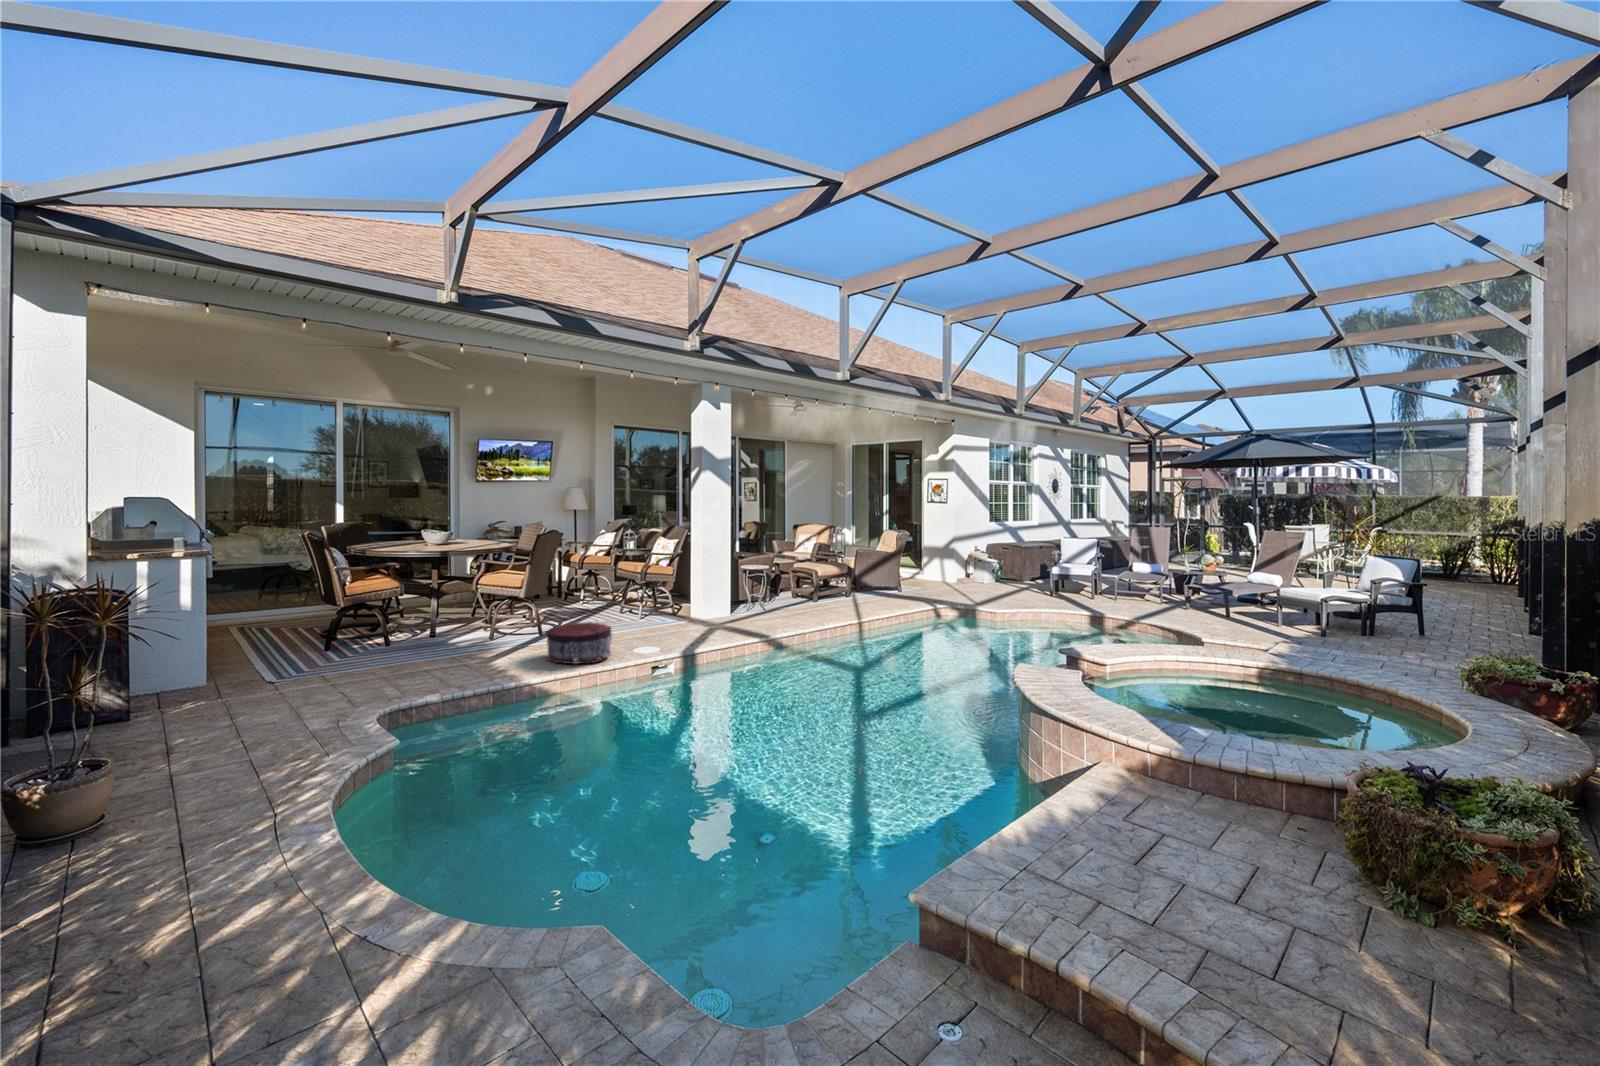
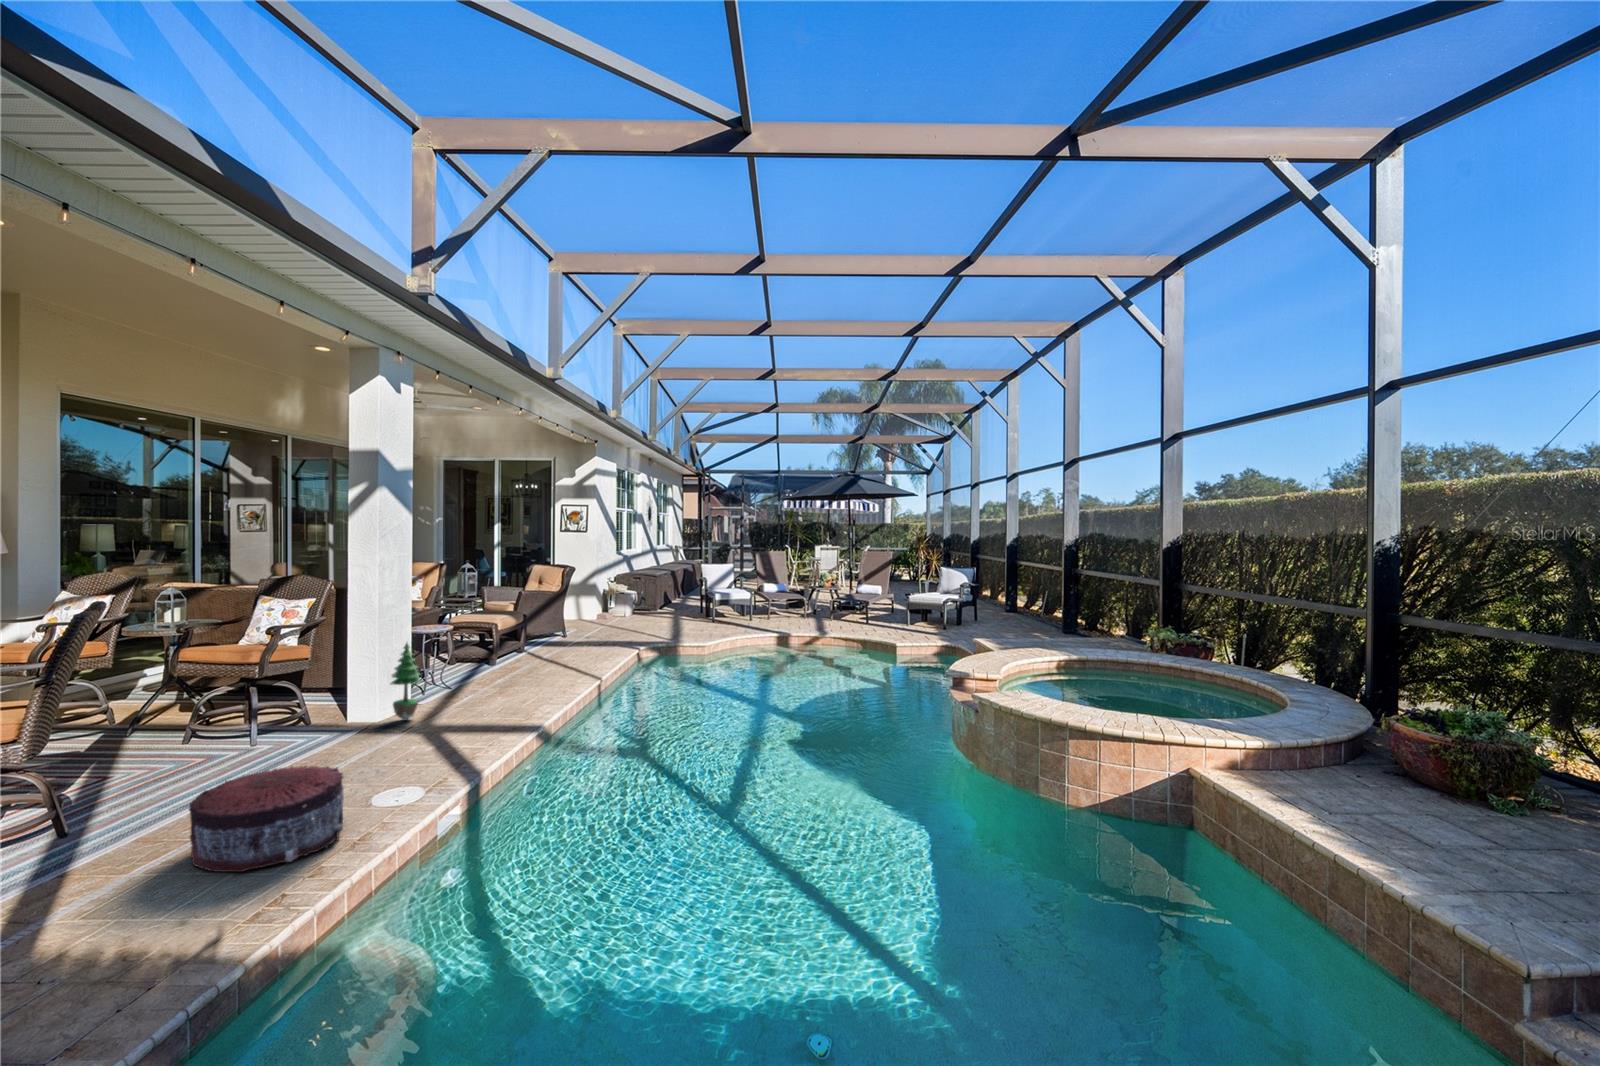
potted tree: none [701,572,720,623] -> present [391,642,420,720]

